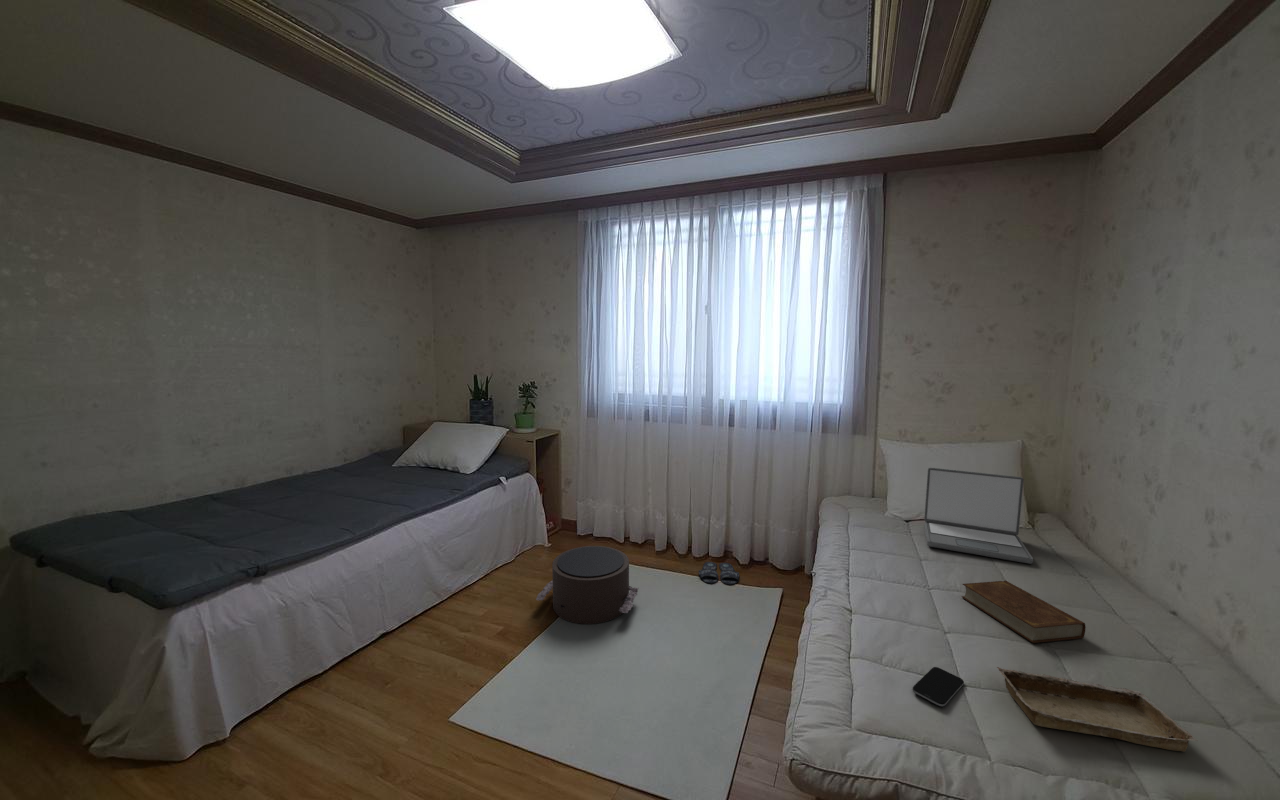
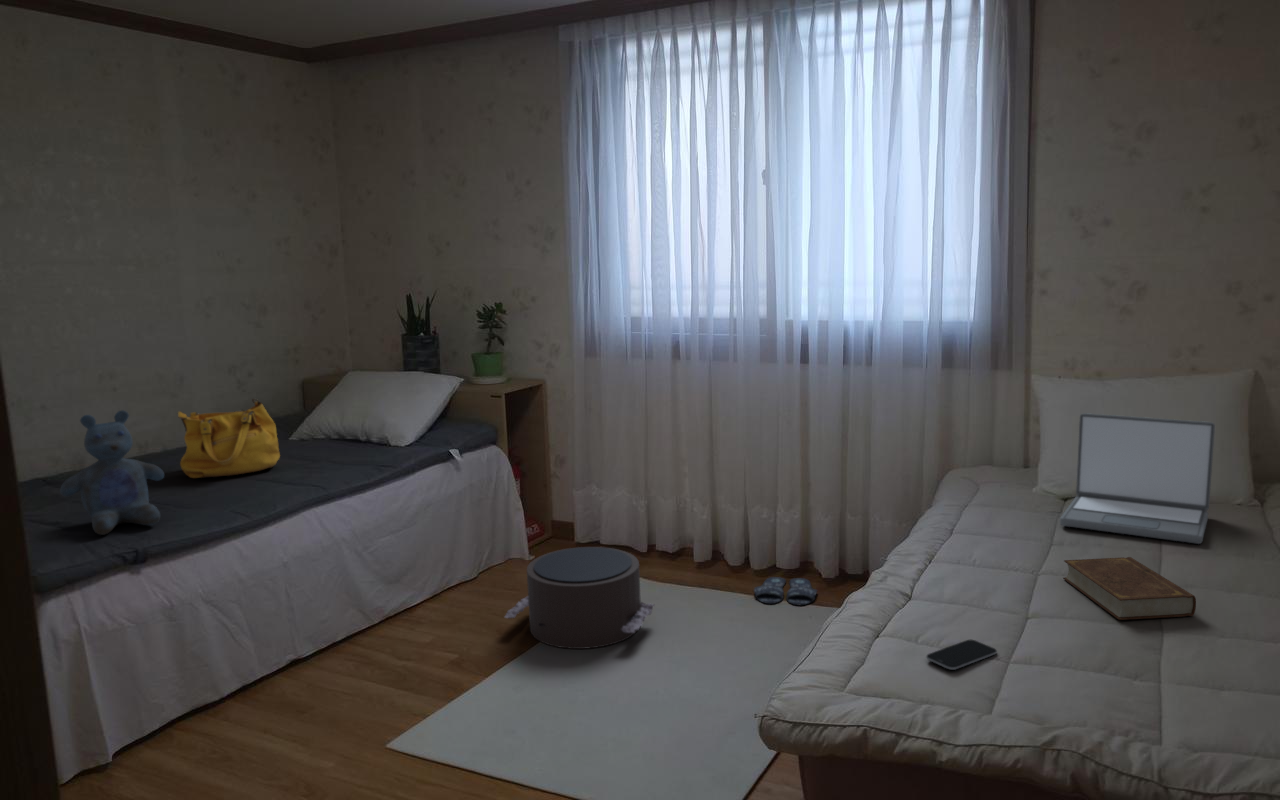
handbag: none [305,442,381,499] -> present [178,399,280,478]
stuffed bear: none [191,456,284,555] -> present [60,410,164,535]
tray: present [997,667,1198,752] -> none [1037,633,1221,703]

